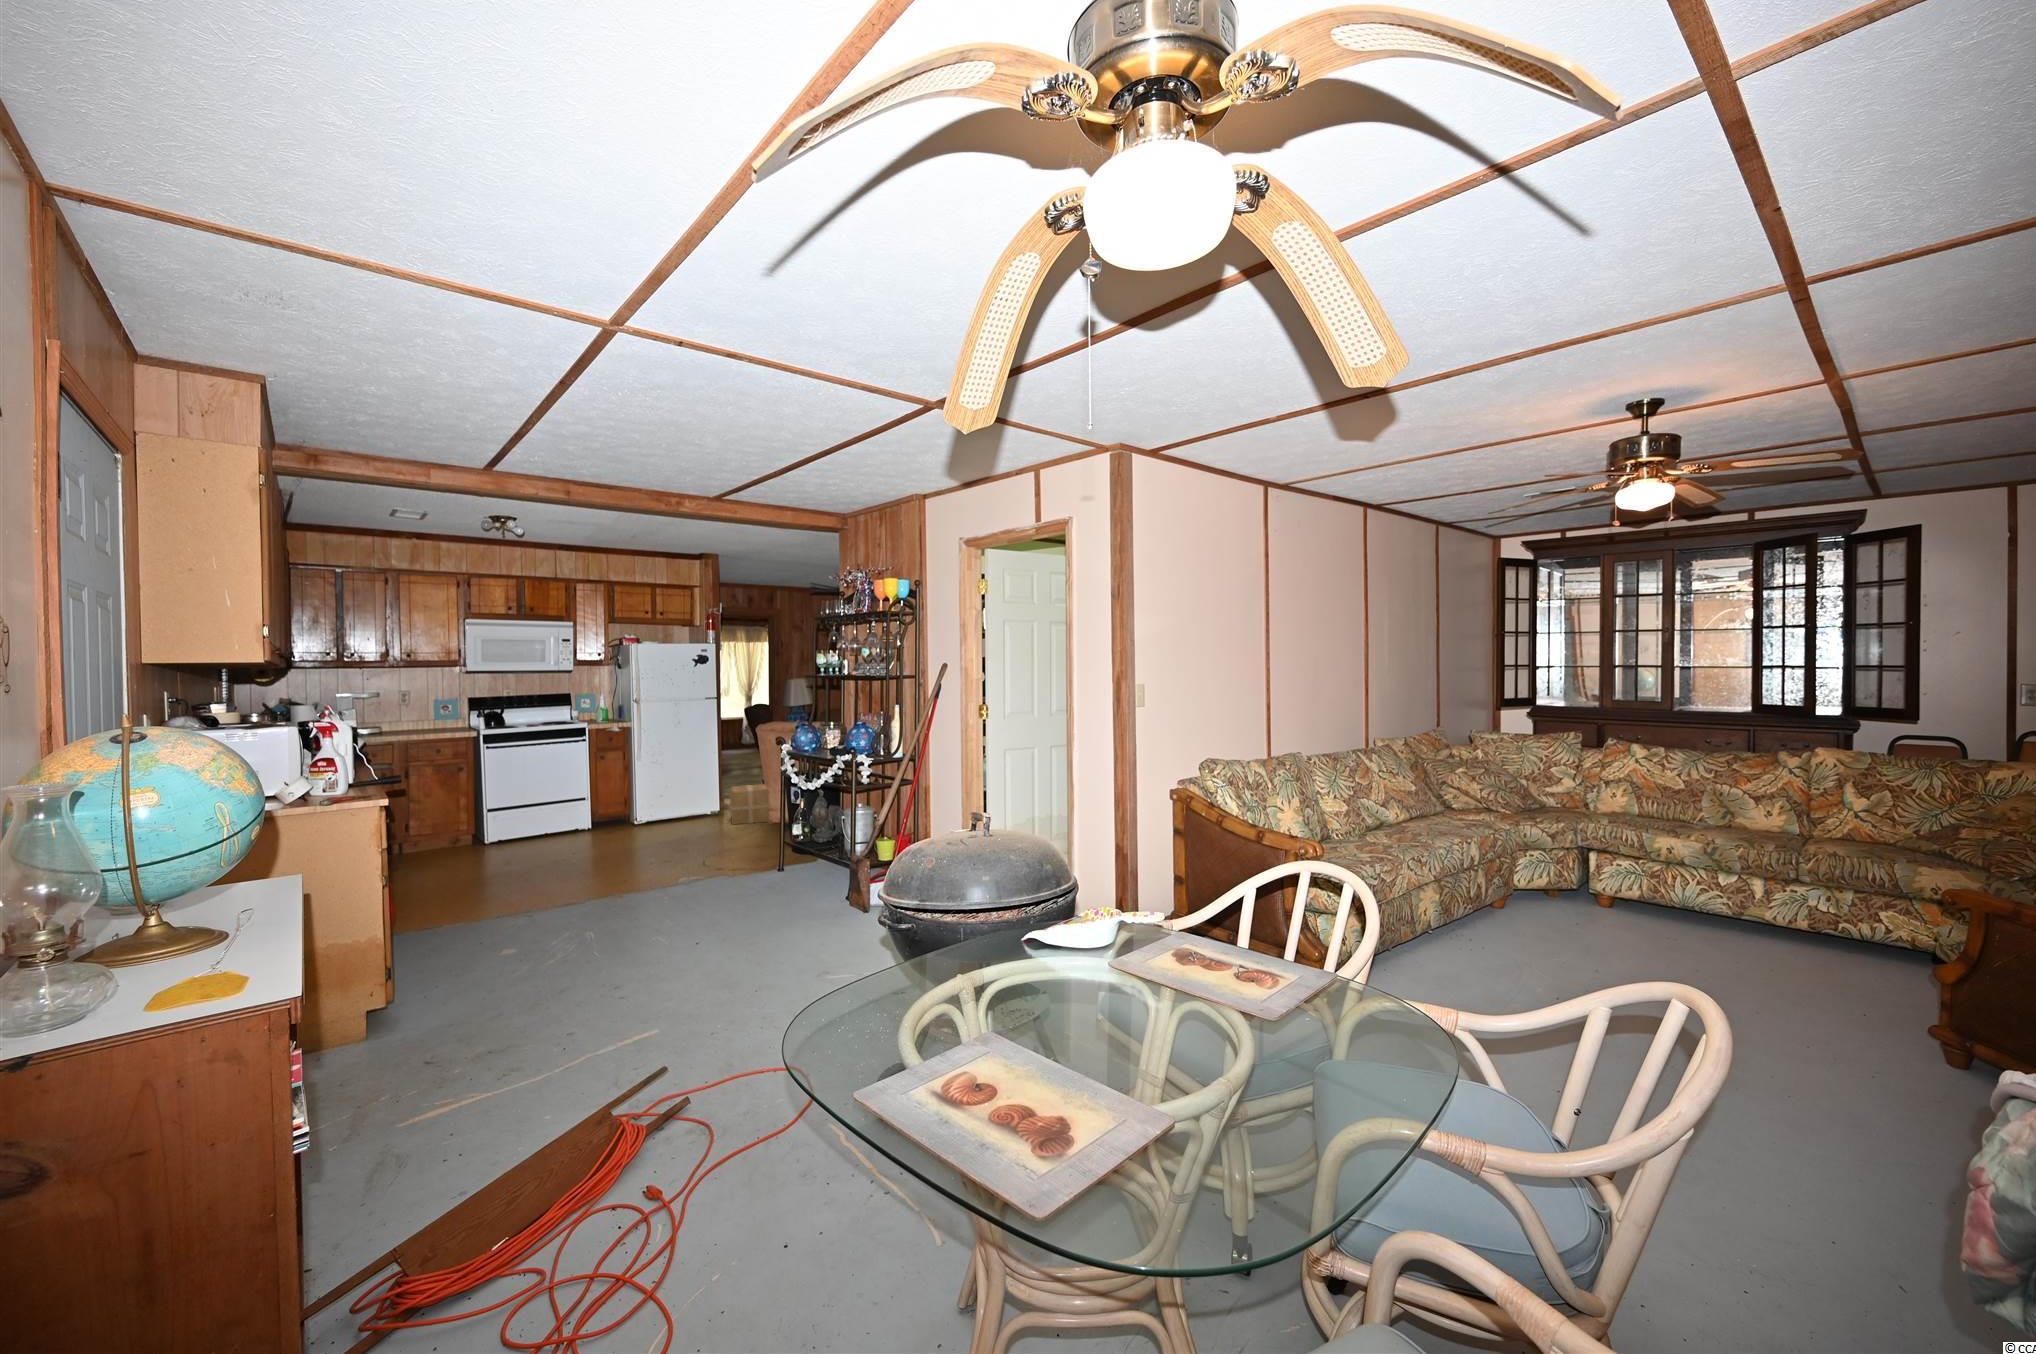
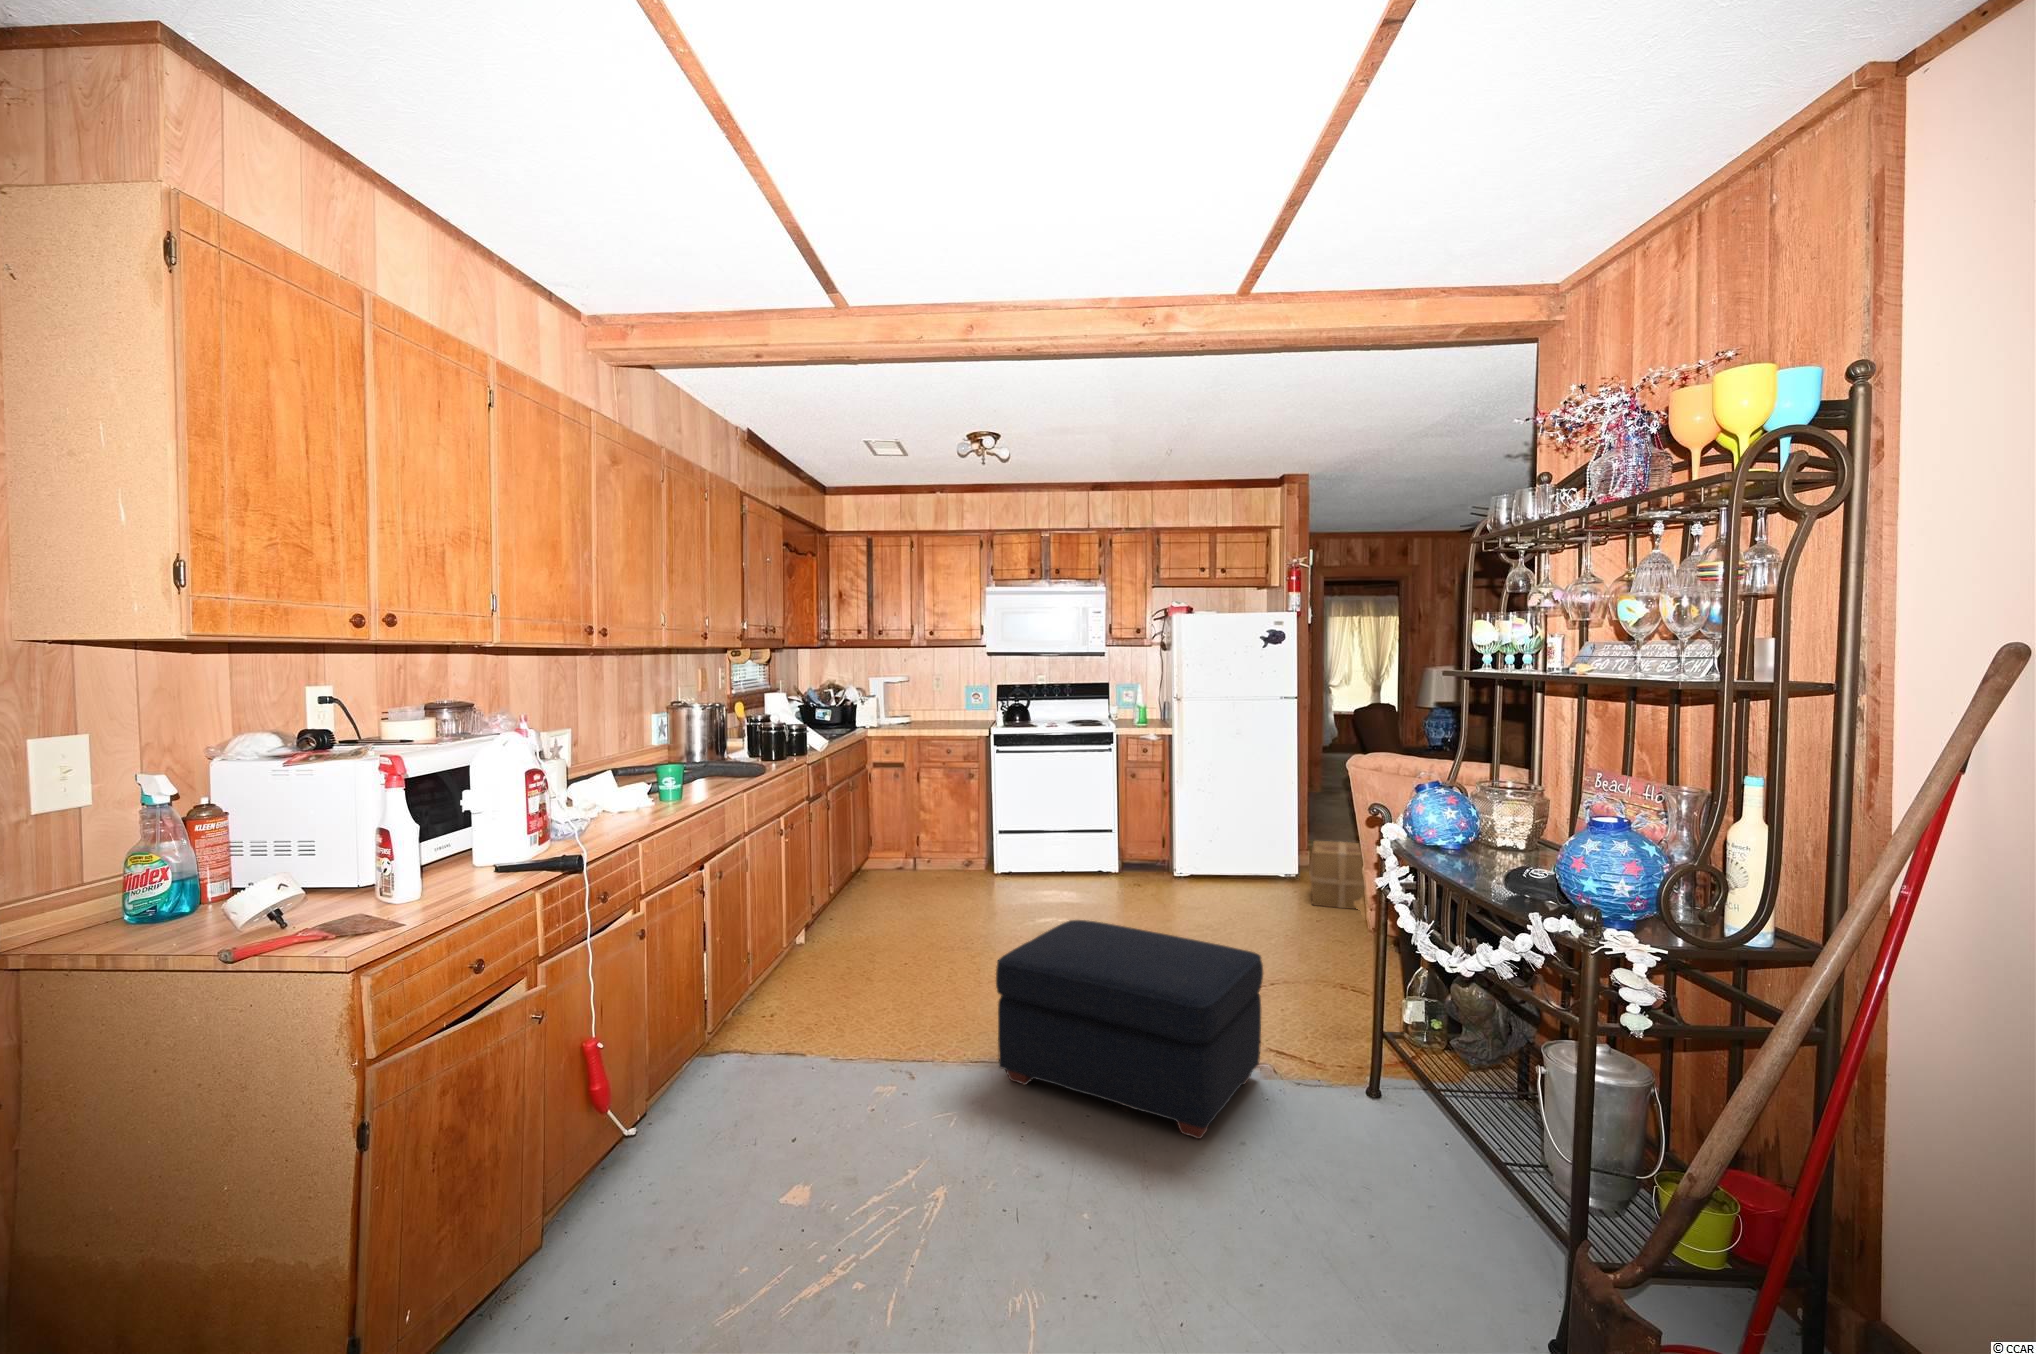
ottoman: none [570,825,728,922] -> present [996,920,1263,1139]

